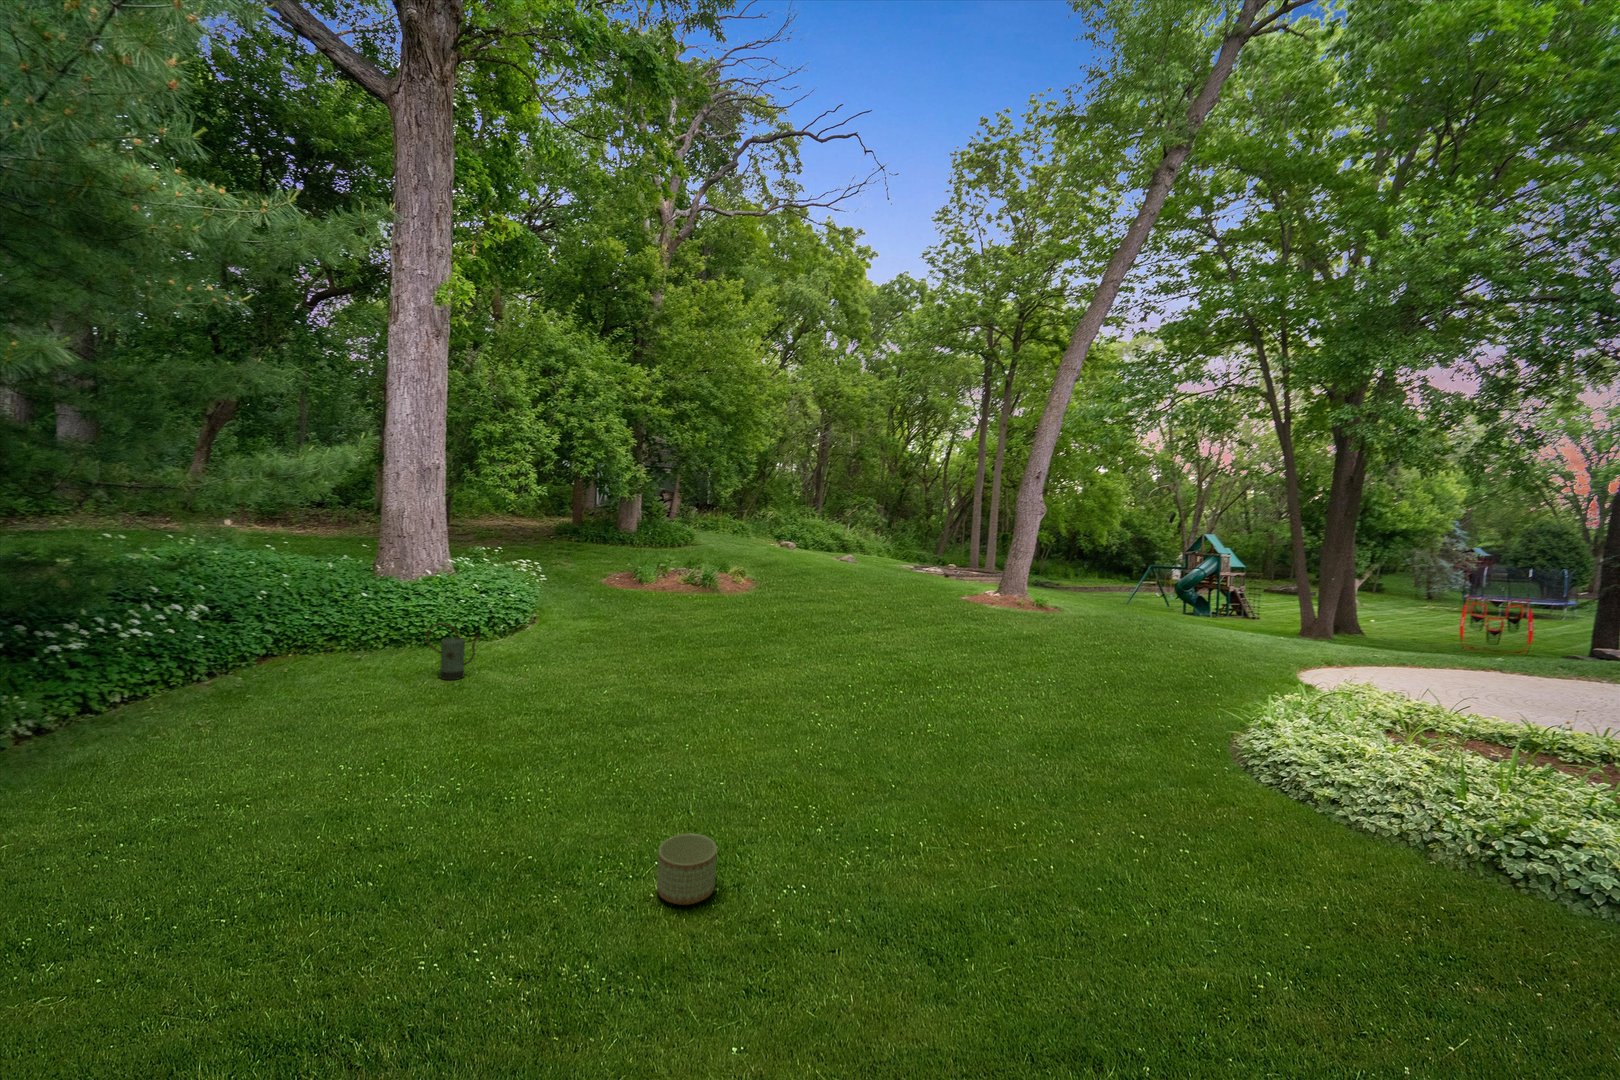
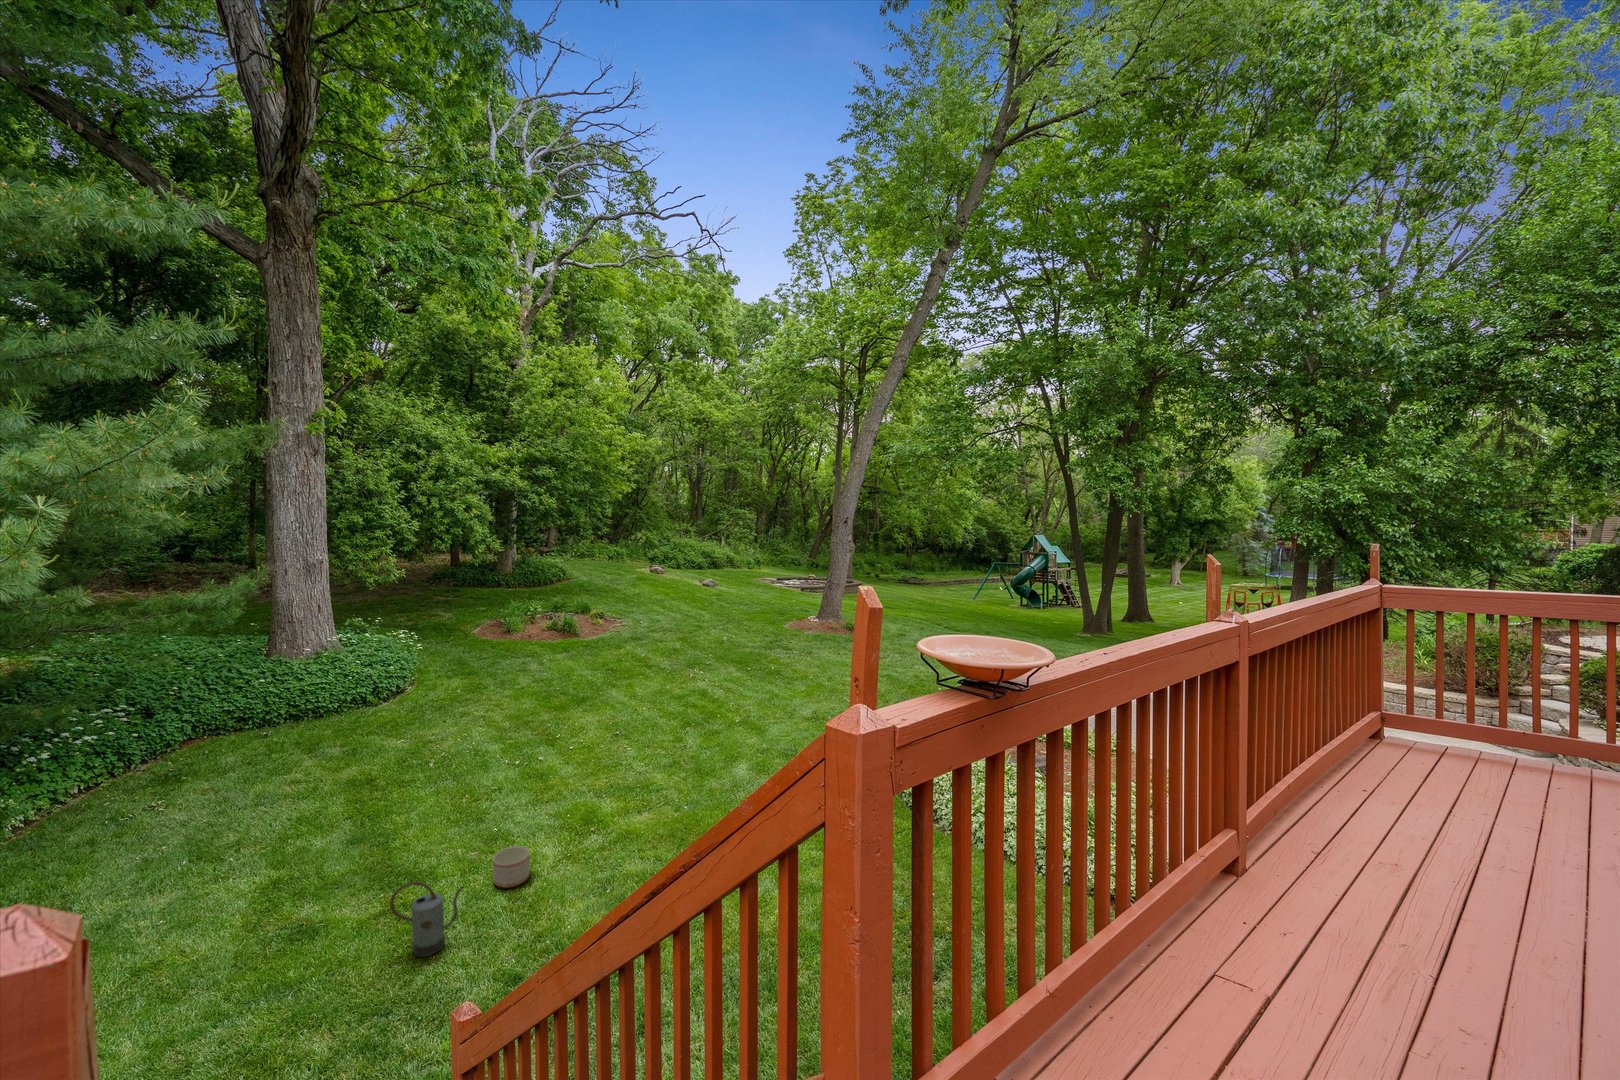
watering can: present [426,623,480,680] -> present [390,882,463,957]

